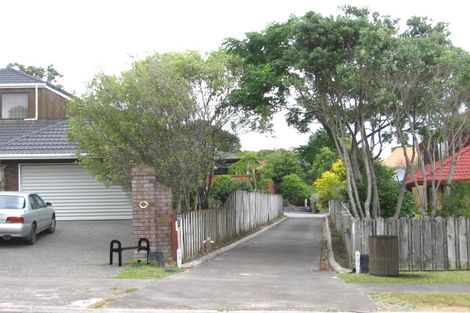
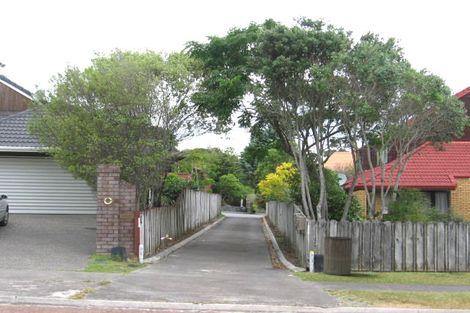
bench: present [110,238,150,267] -> none [71,233,112,261]

